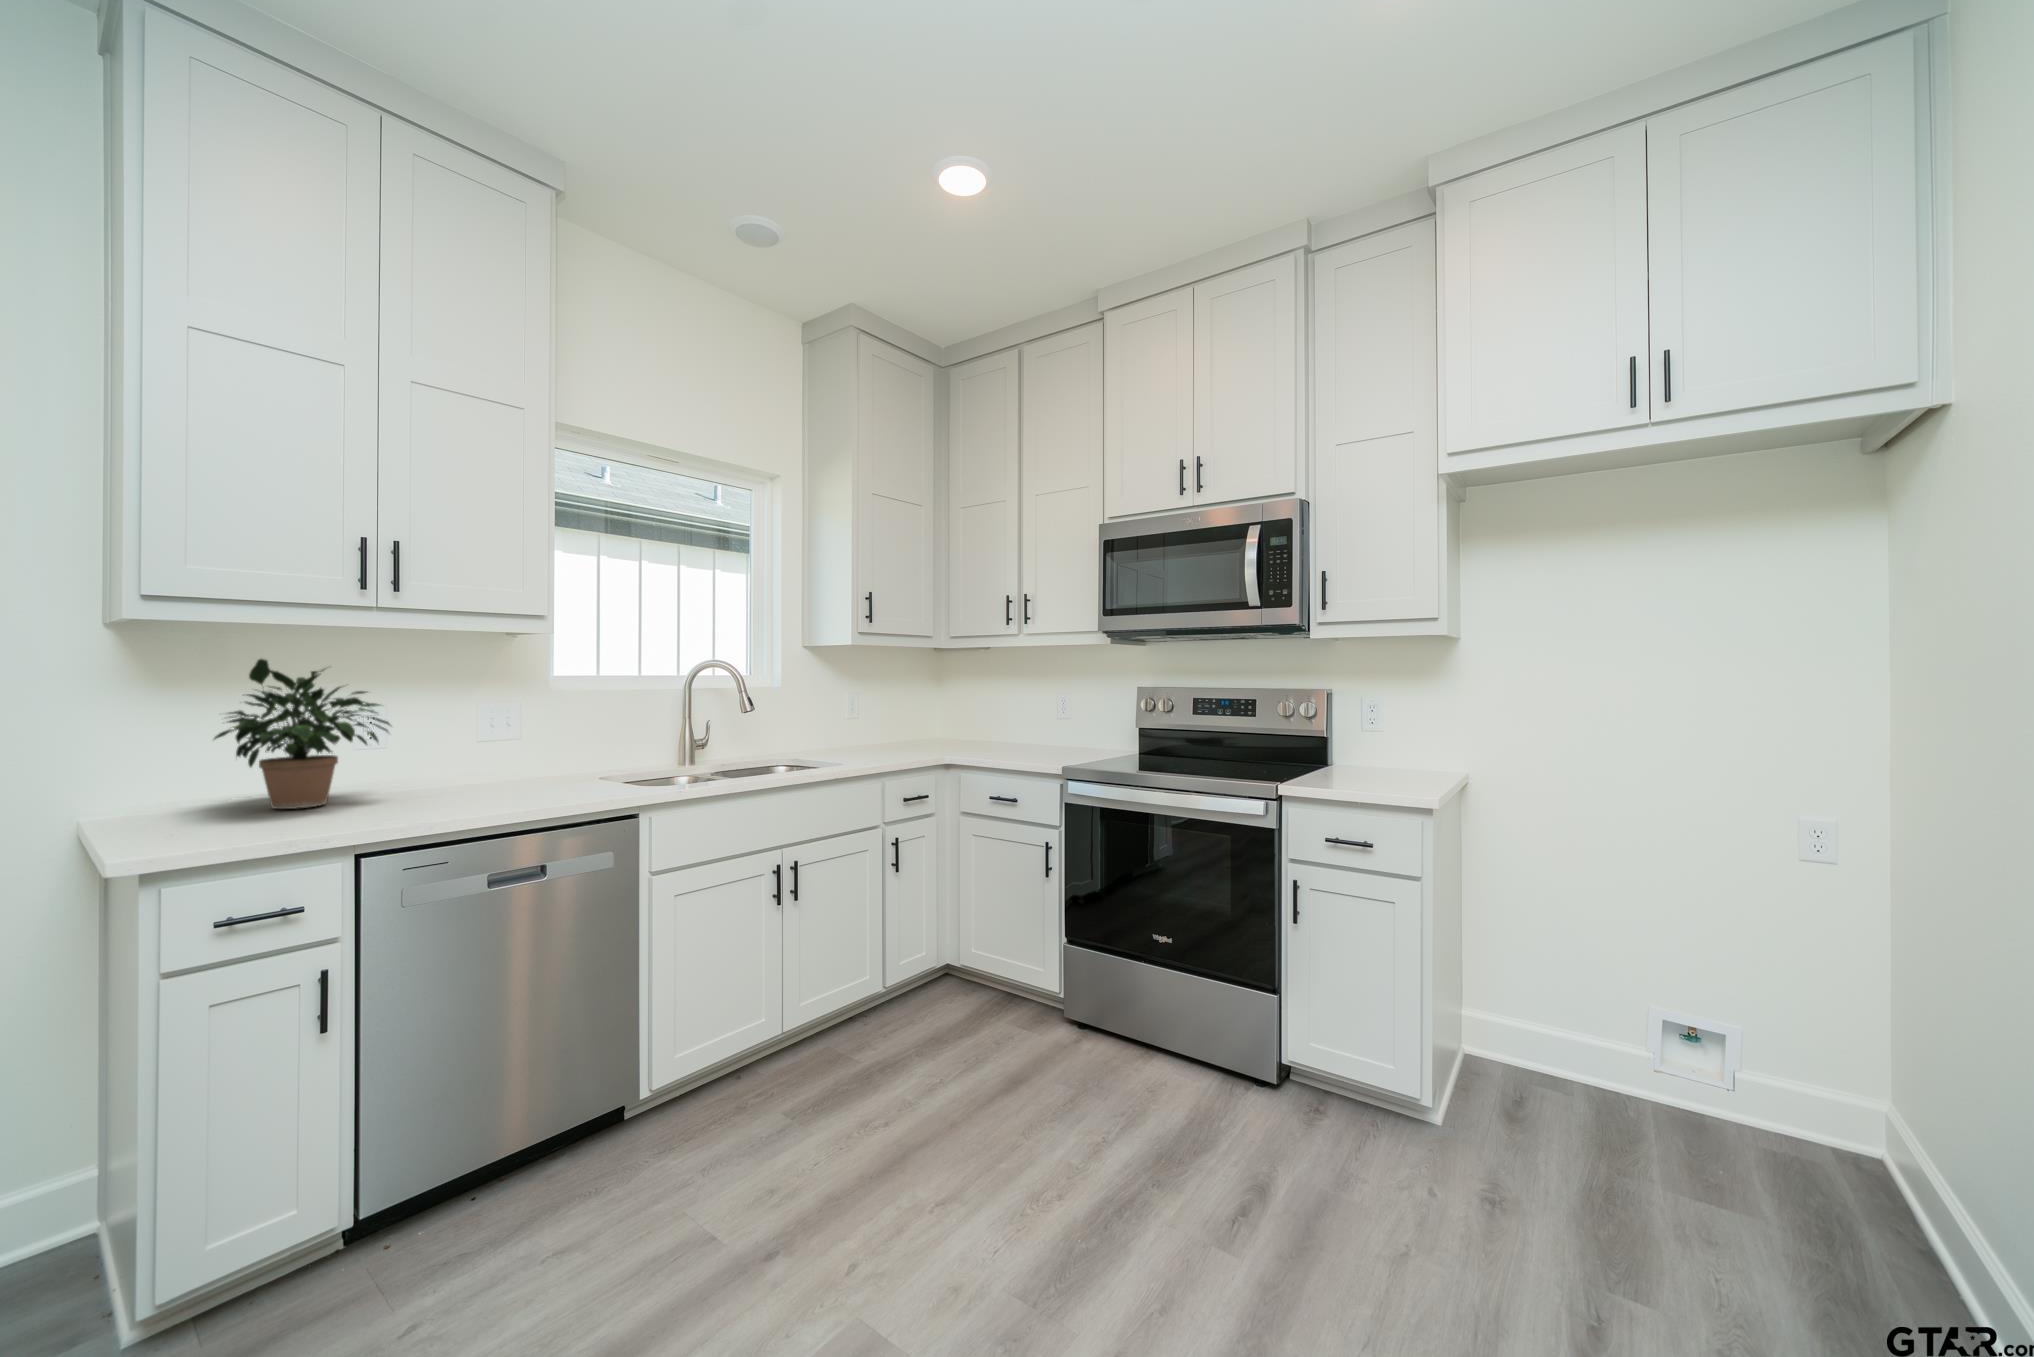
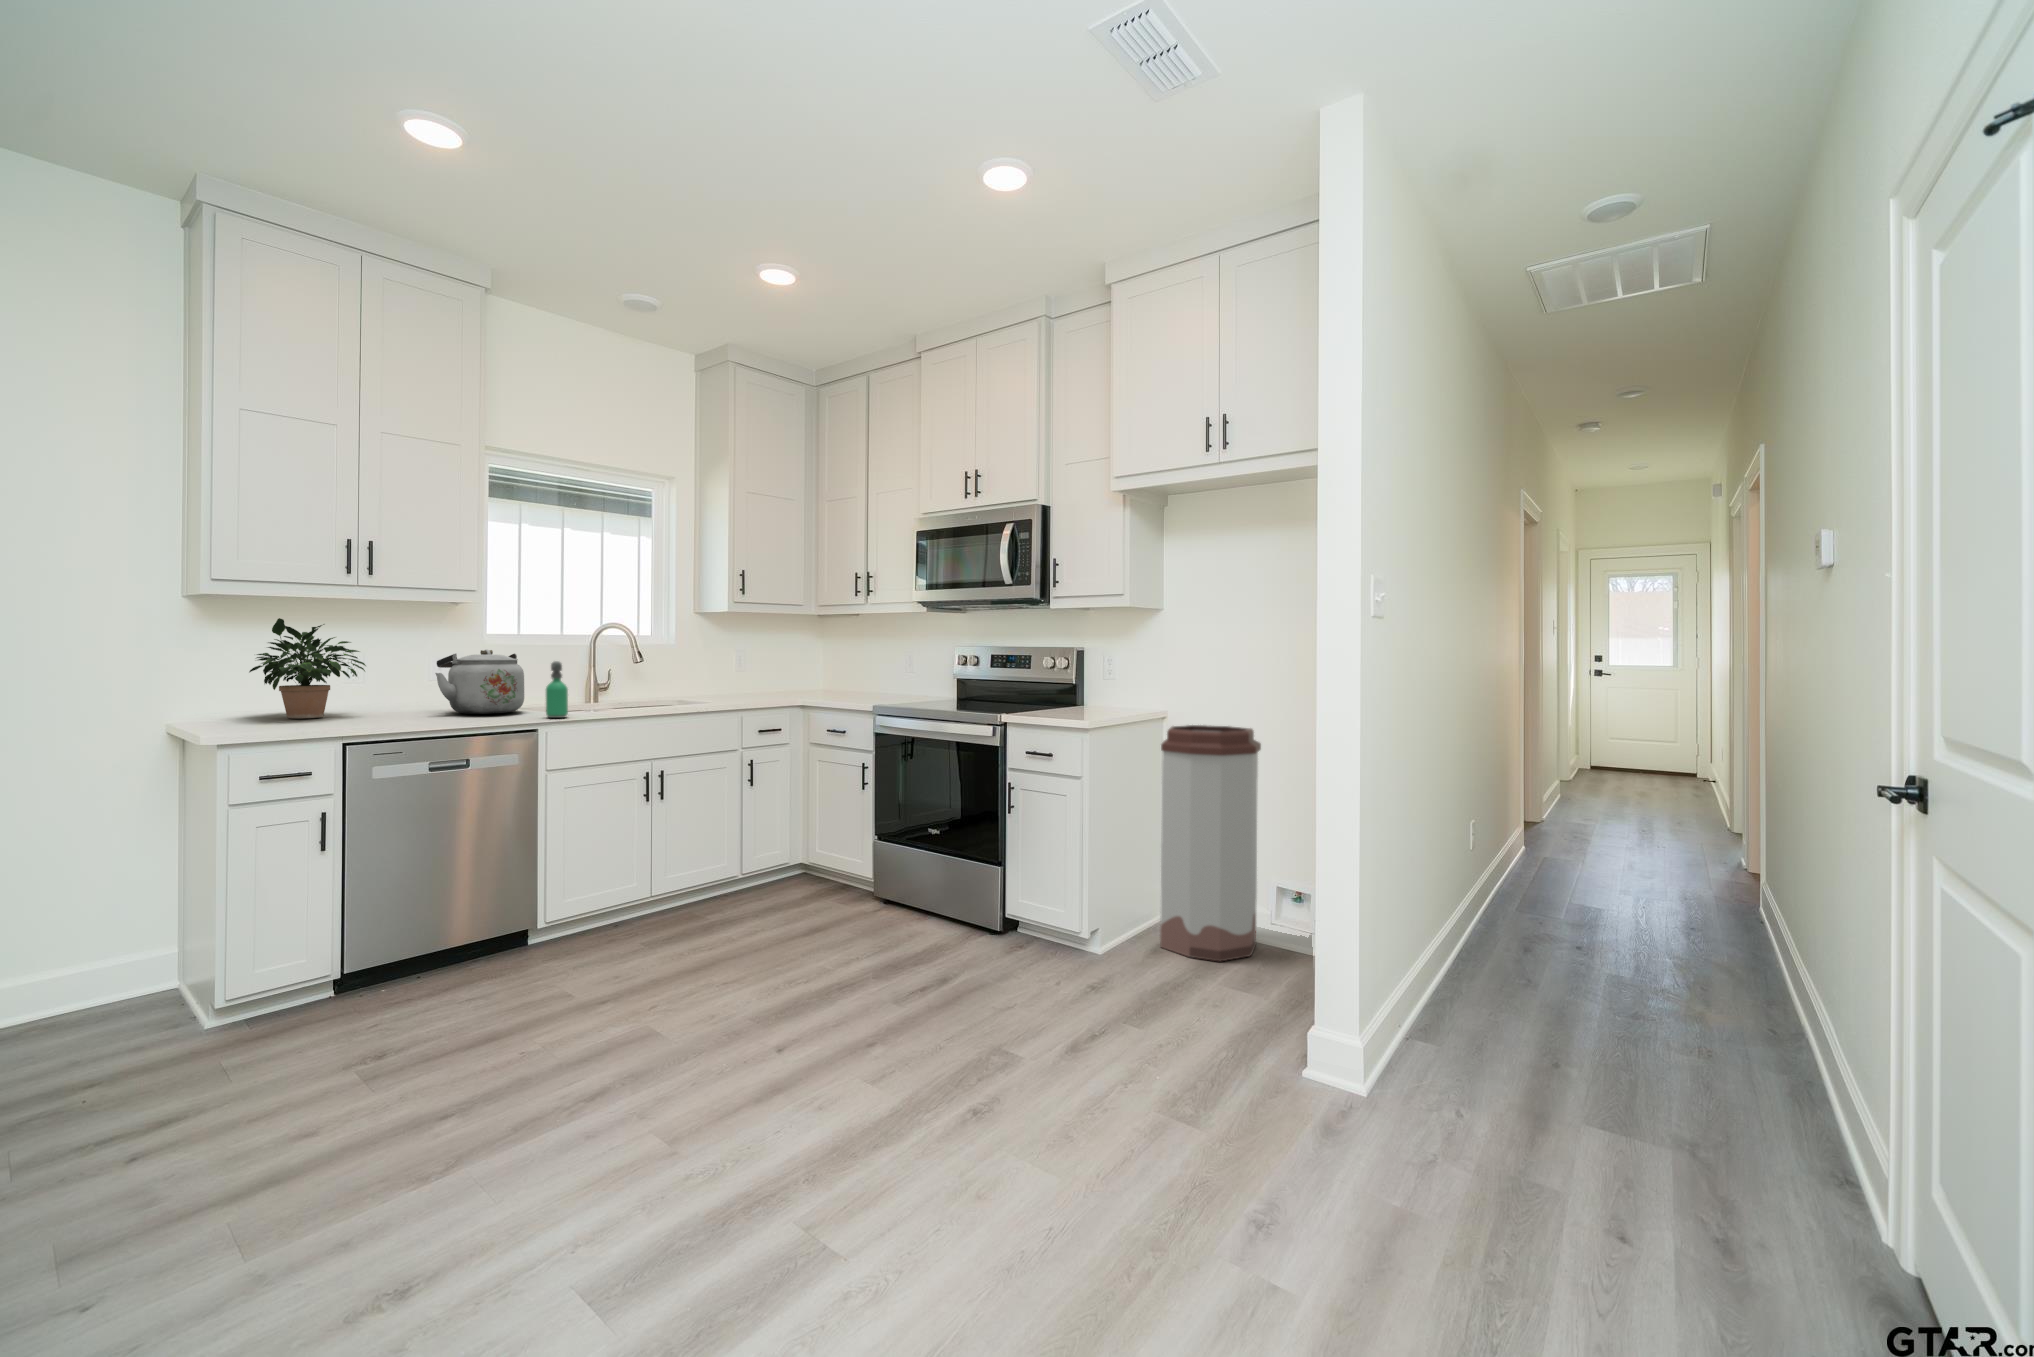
kettle: none [492,698,614,791] -> present [435,650,524,714]
soap dispenser: none [649,715,679,796] -> present [546,661,568,718]
trash can: none [1492,794,1659,1139] -> present [1160,725,1261,962]

